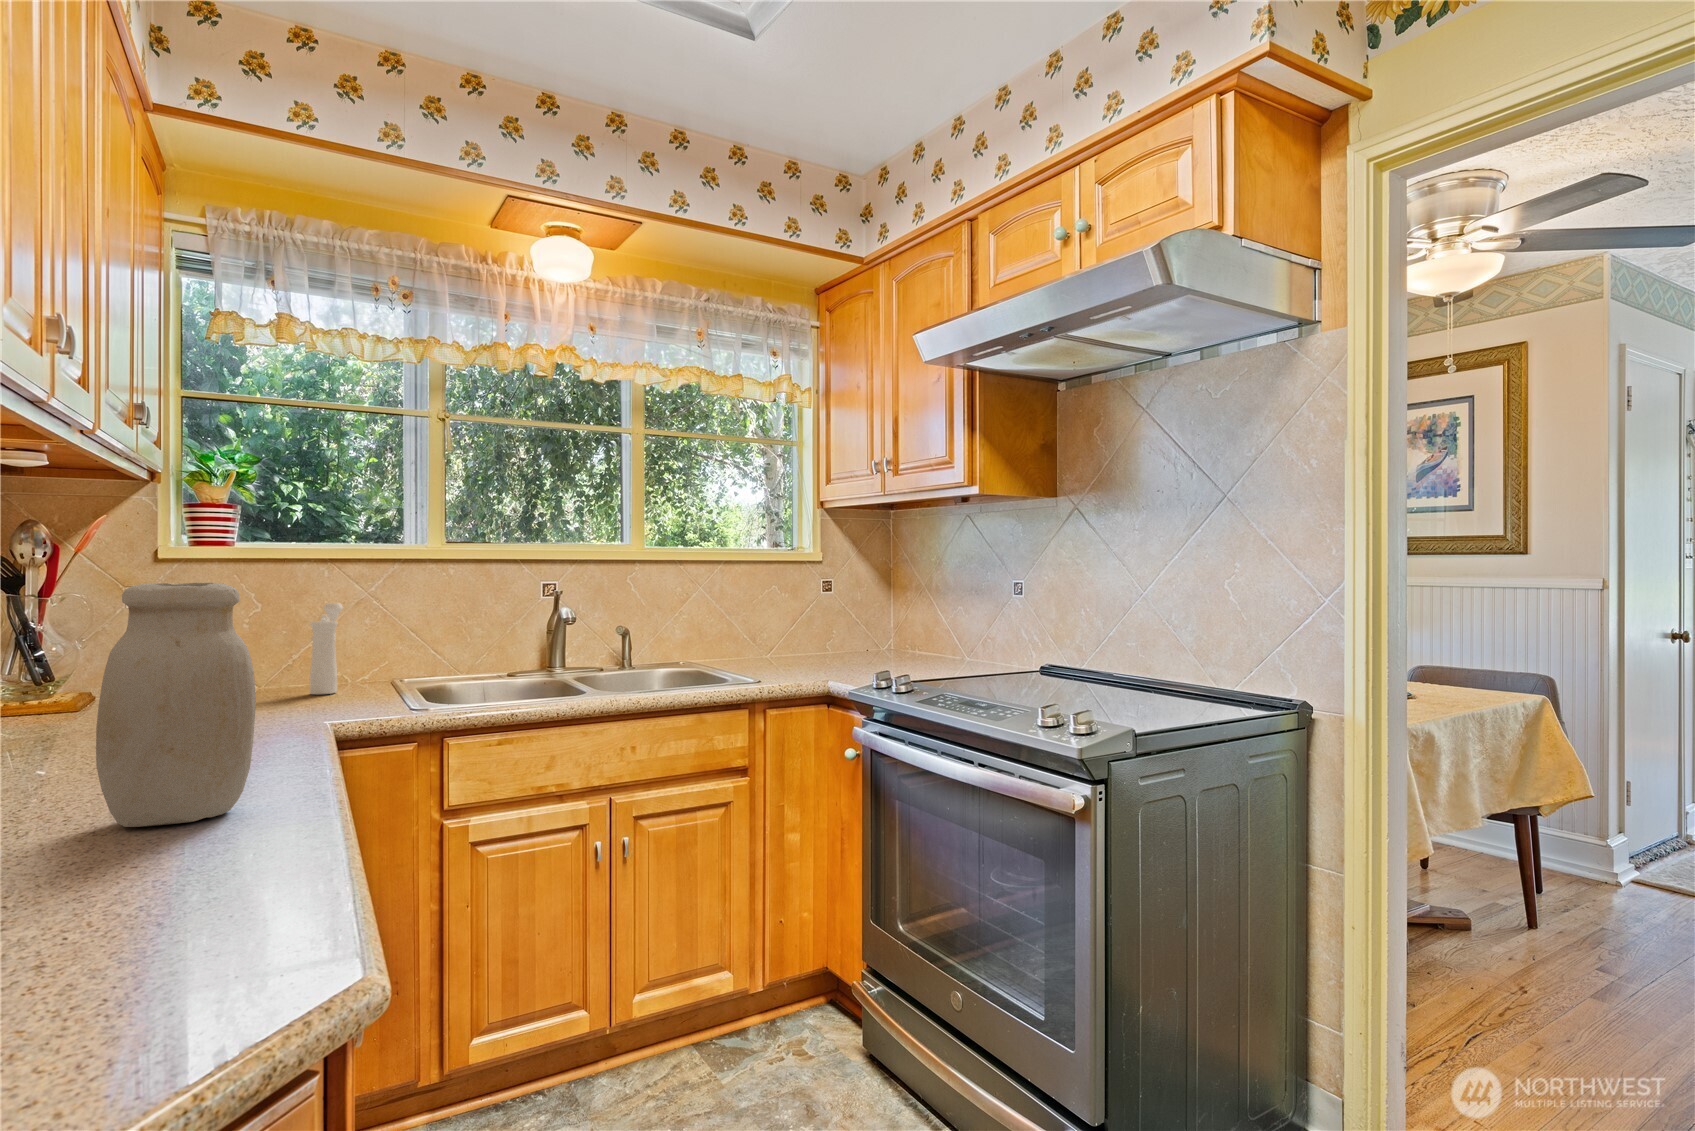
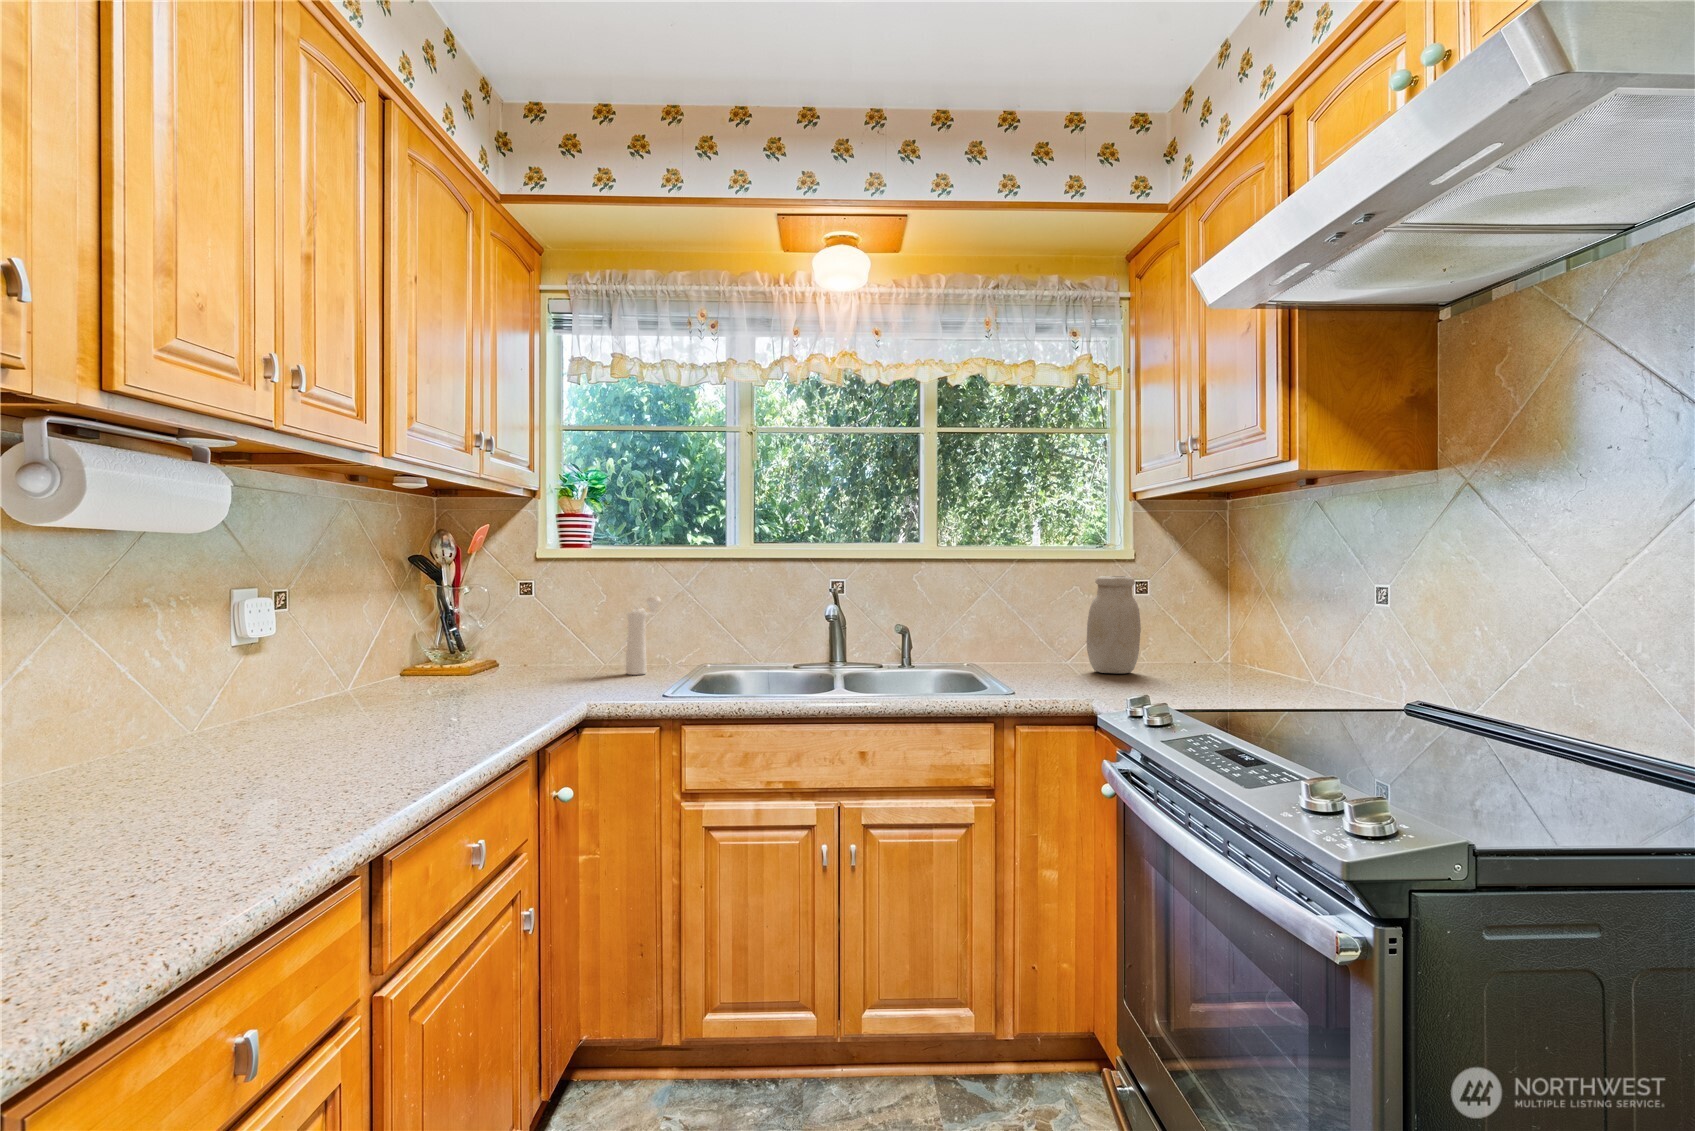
jar: present [96,583,256,827] -> present [1087,576,1141,673]

